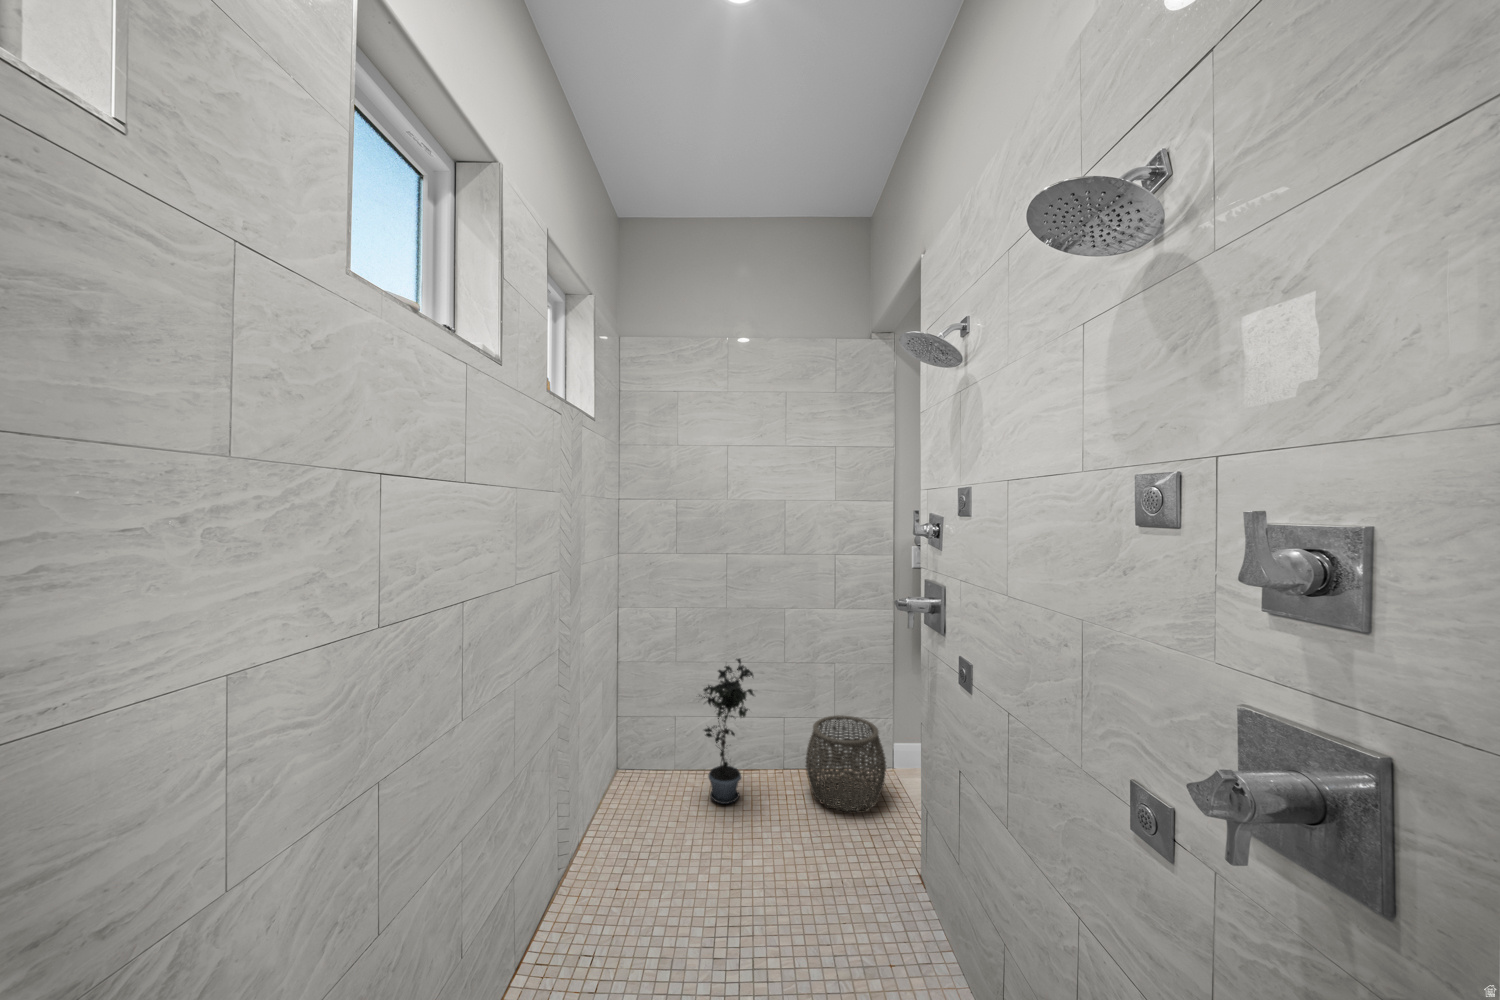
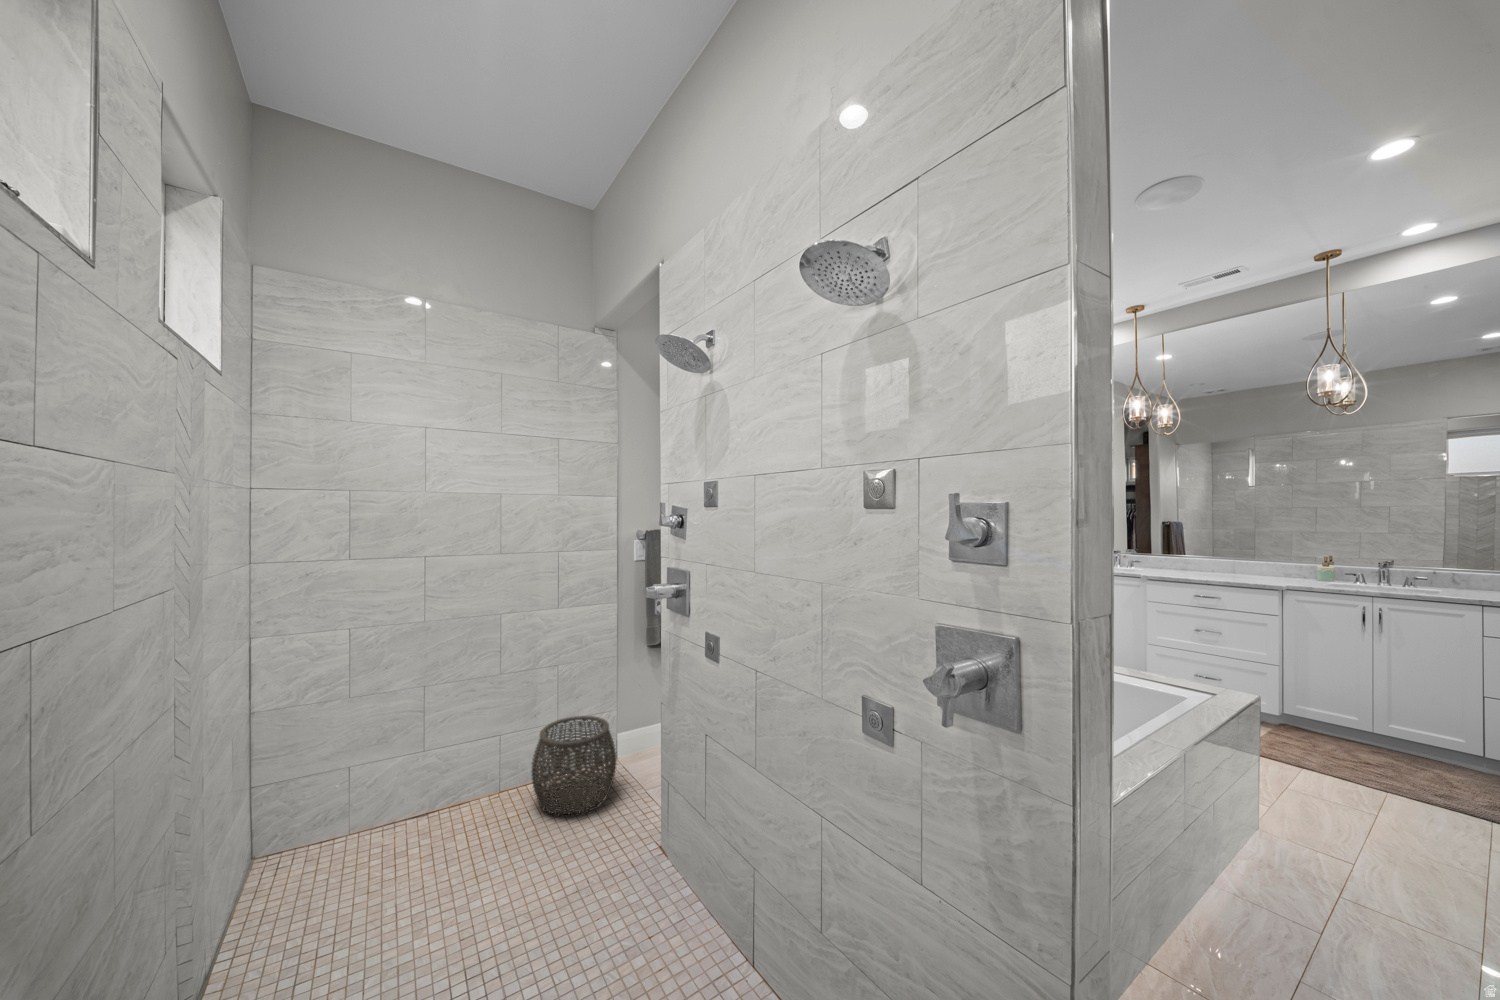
potted plant: present [699,659,754,804] -> none [391,676,476,851]

